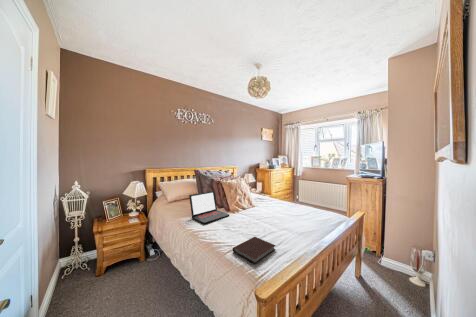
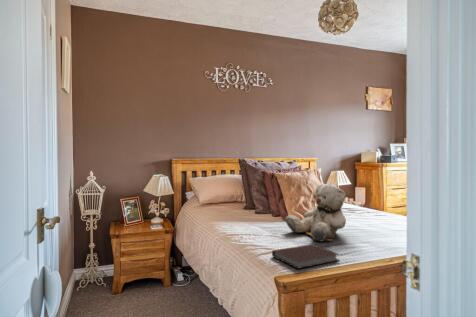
laptop: present [189,191,229,223] -> none [225,187,285,228]
teddy bear: none [232,192,270,232] -> present [285,183,346,241]

